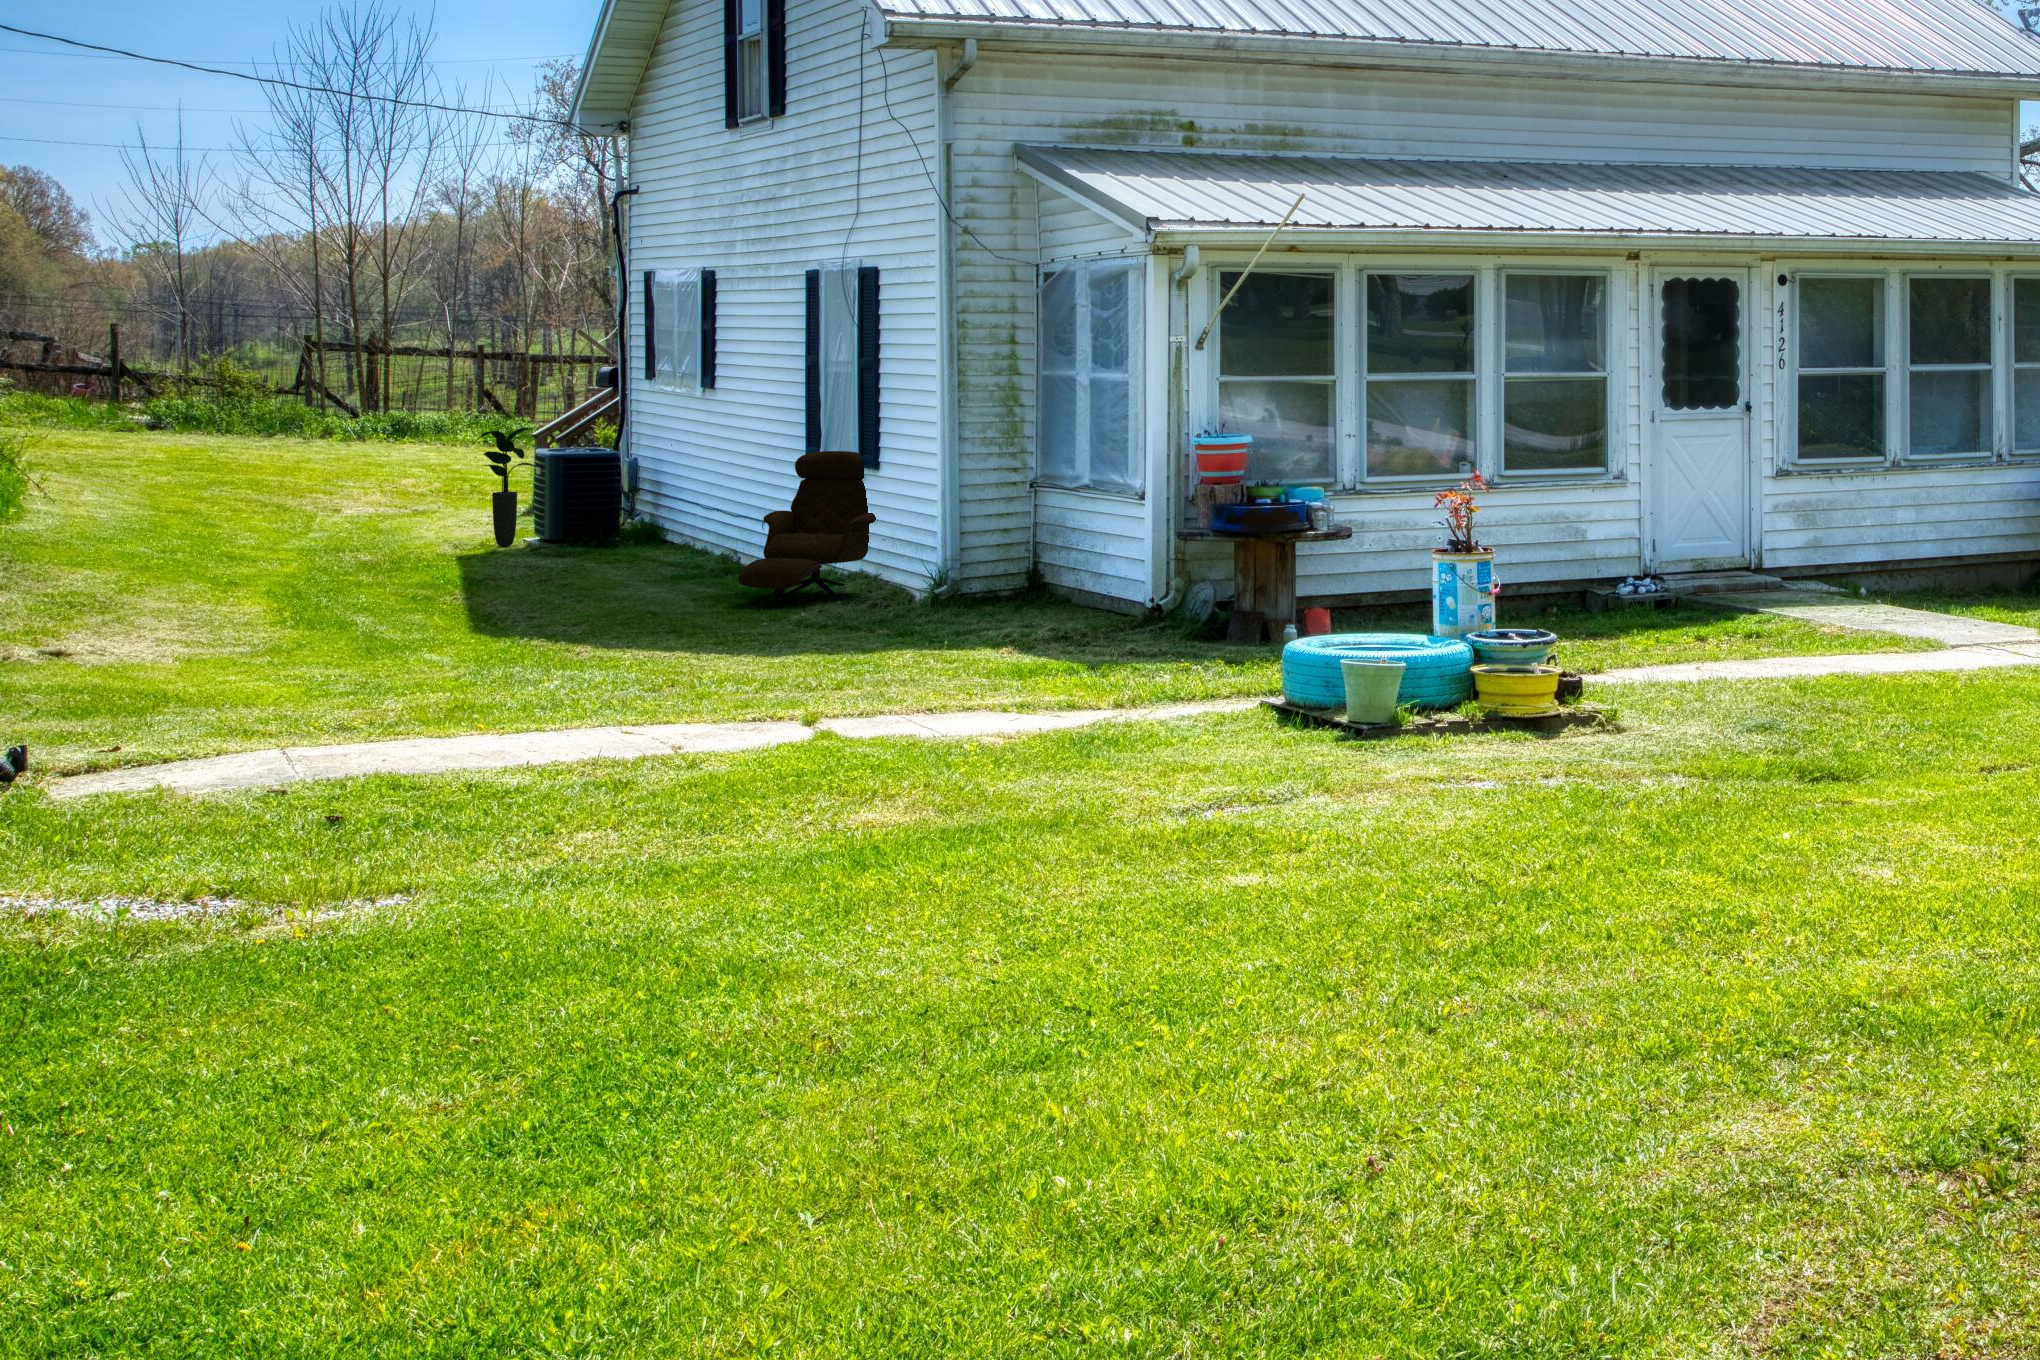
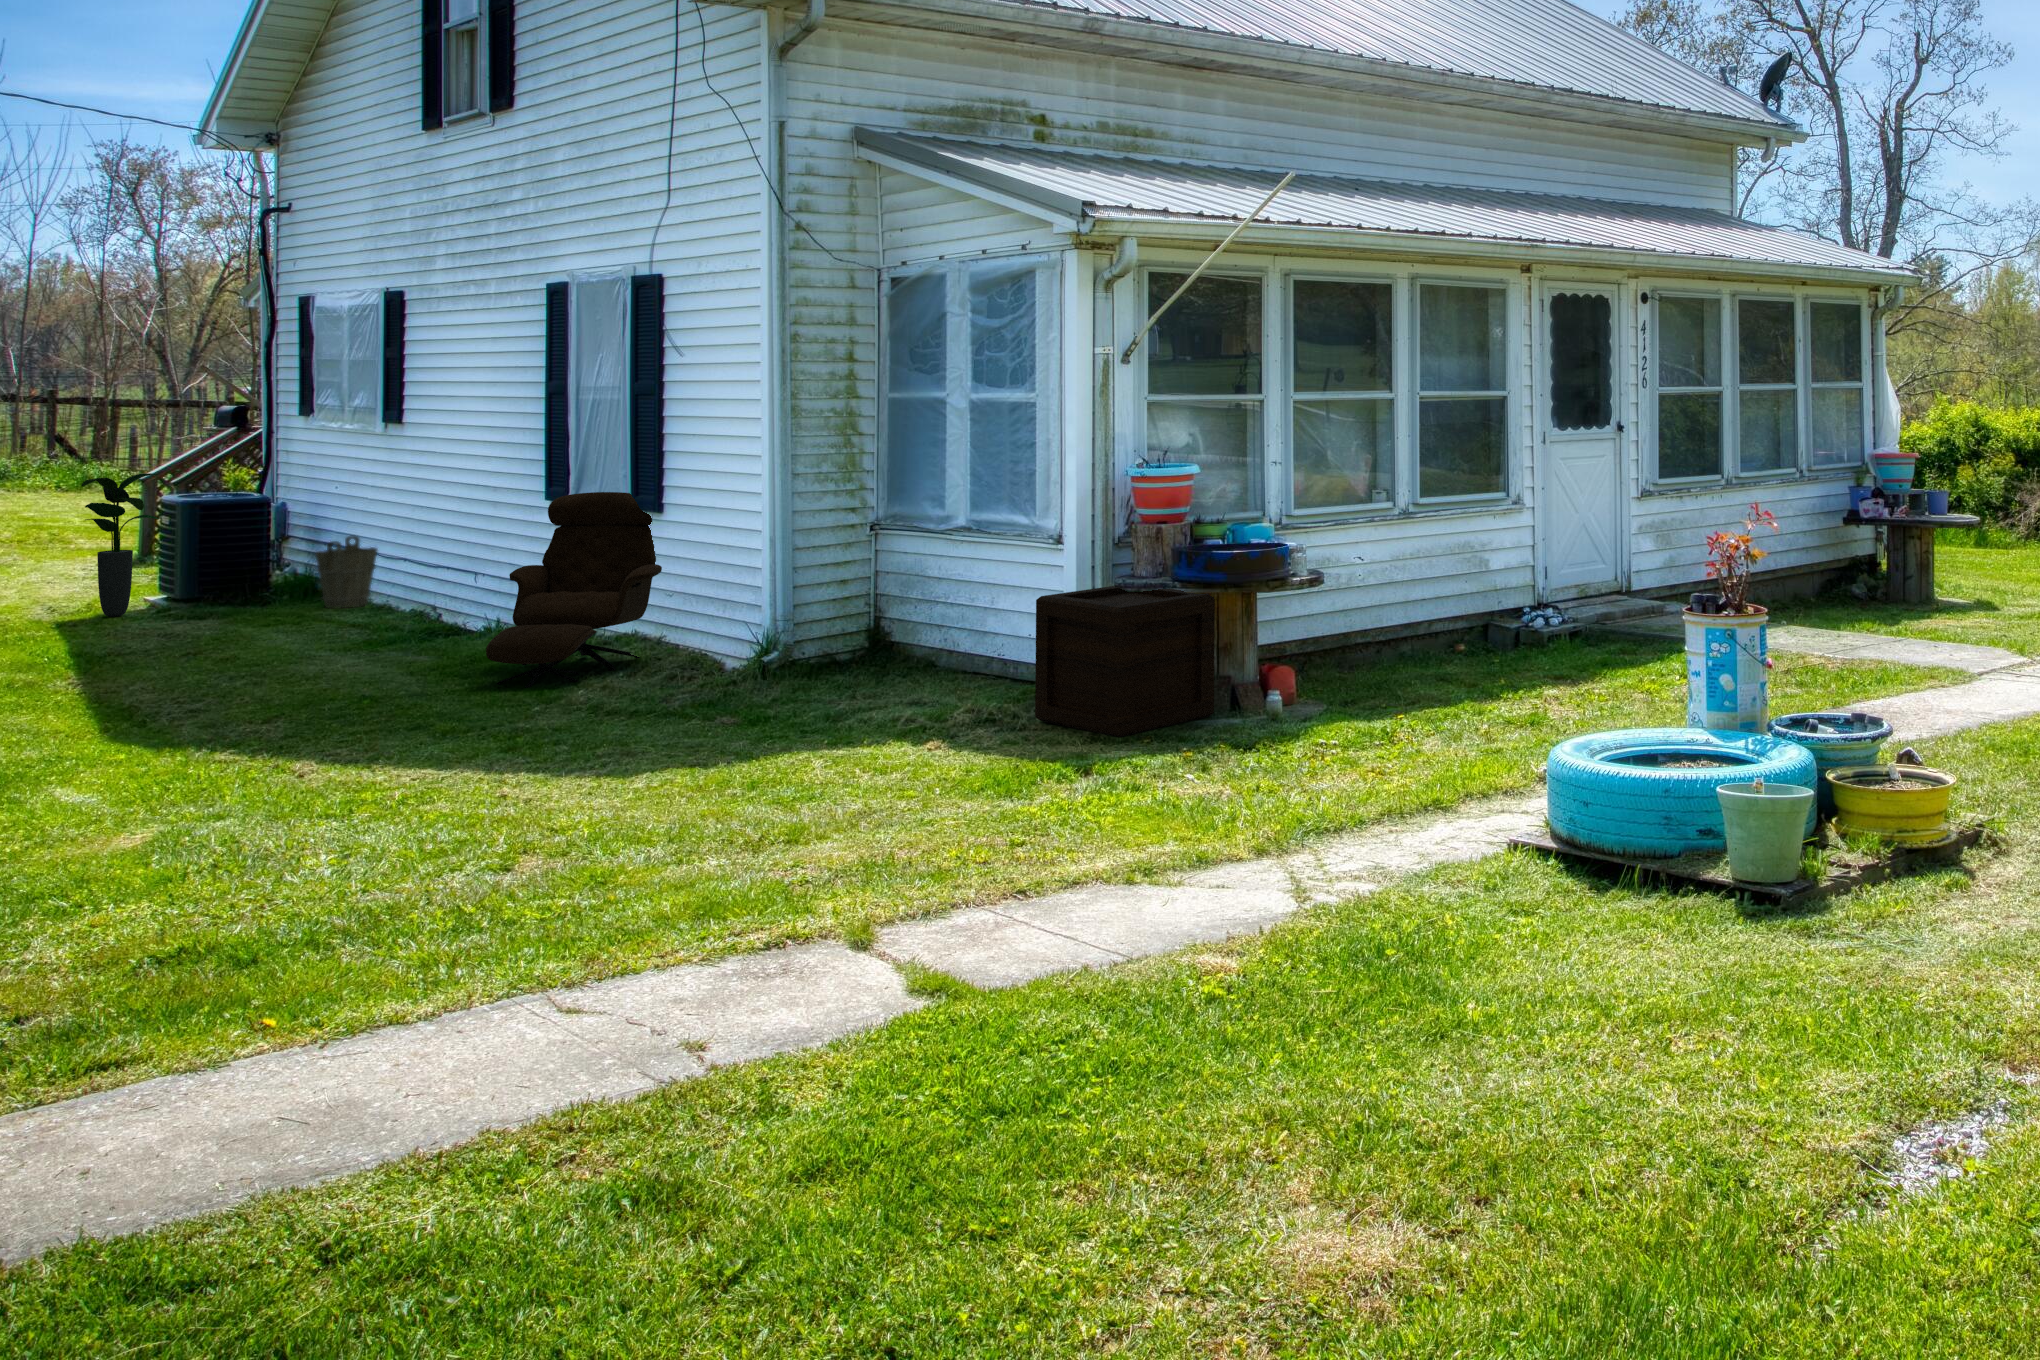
bucket: none [649,485,697,548] -> present [315,535,377,608]
wooden crate: none [1114,538,1258,662] -> present [1035,586,1215,737]

